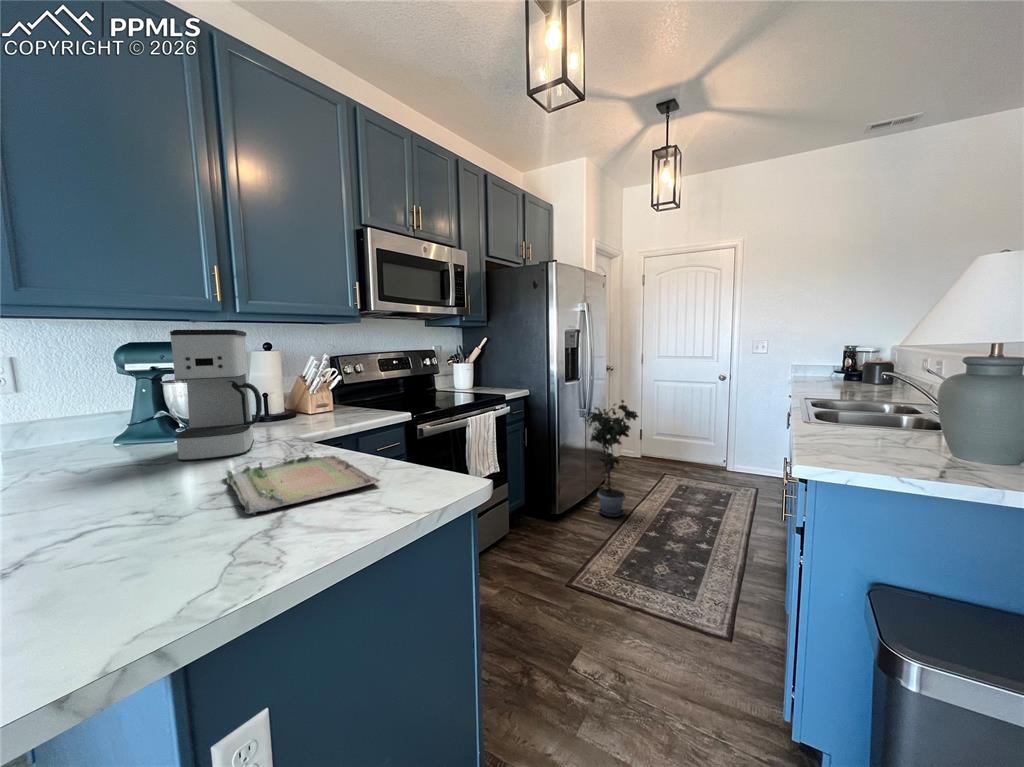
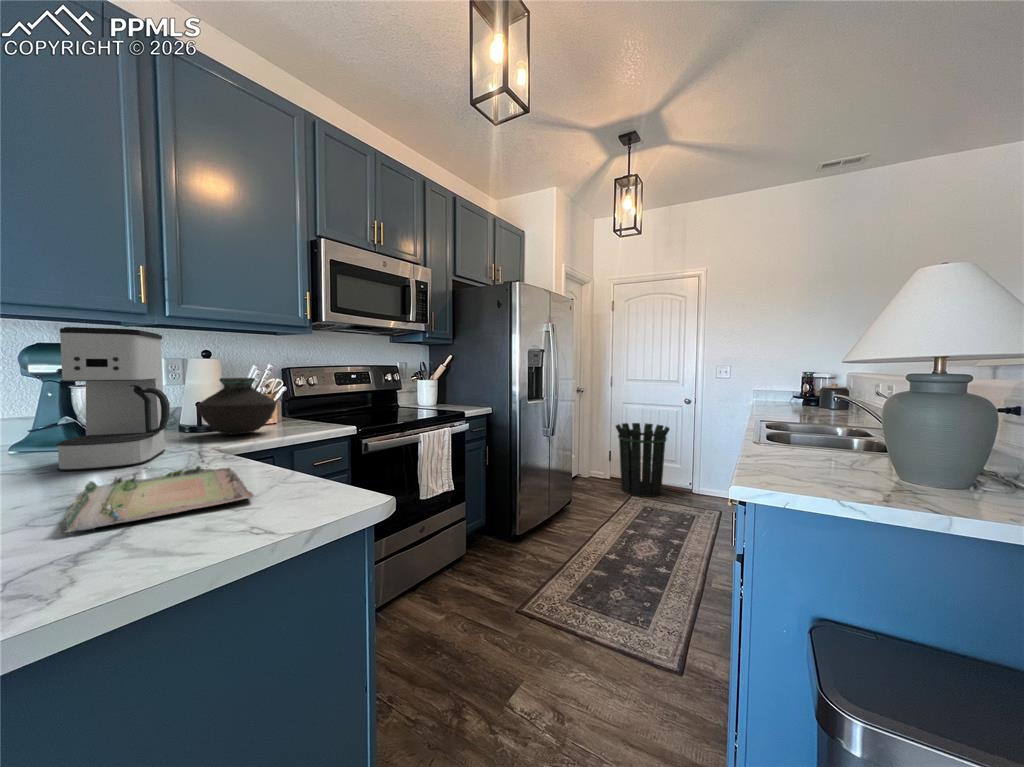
vase: none [267,368,338,423] -> present [197,378,276,435]
potted plant: present [583,400,638,517] -> none [547,420,603,538]
waste bin: none [647,401,704,475] -> present [616,423,670,497]

